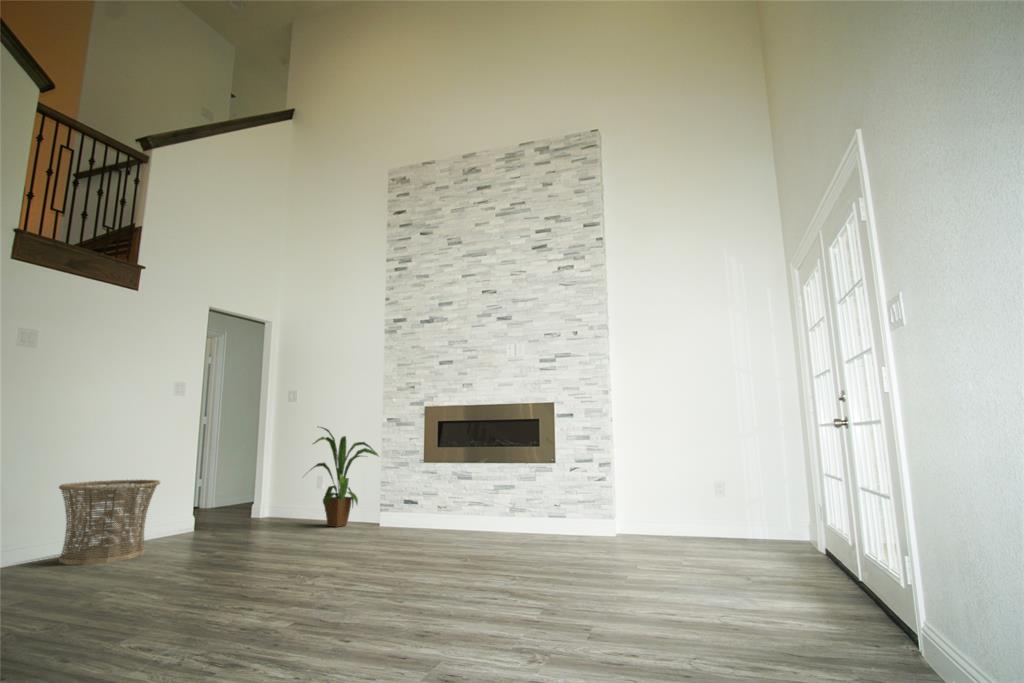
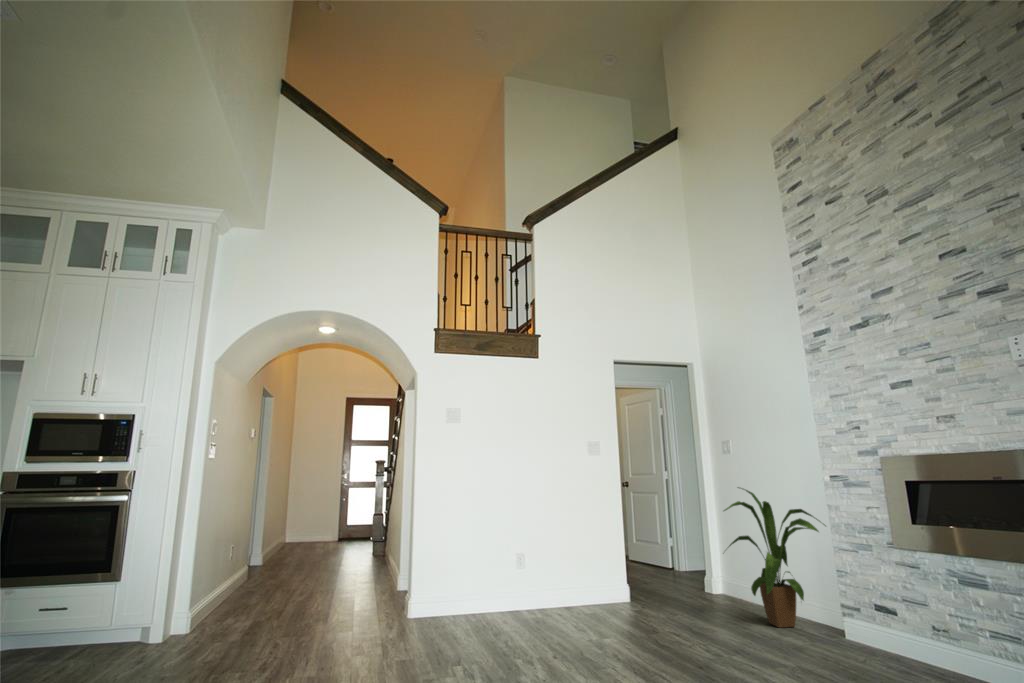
basket: present [59,480,160,565] -> none [482,542,560,628]

